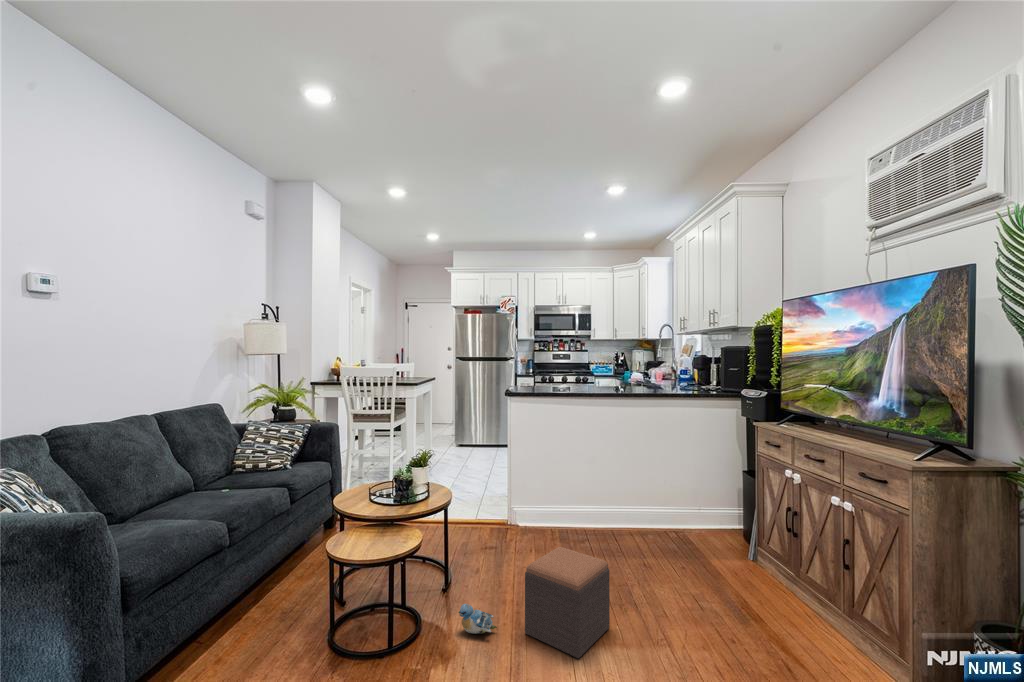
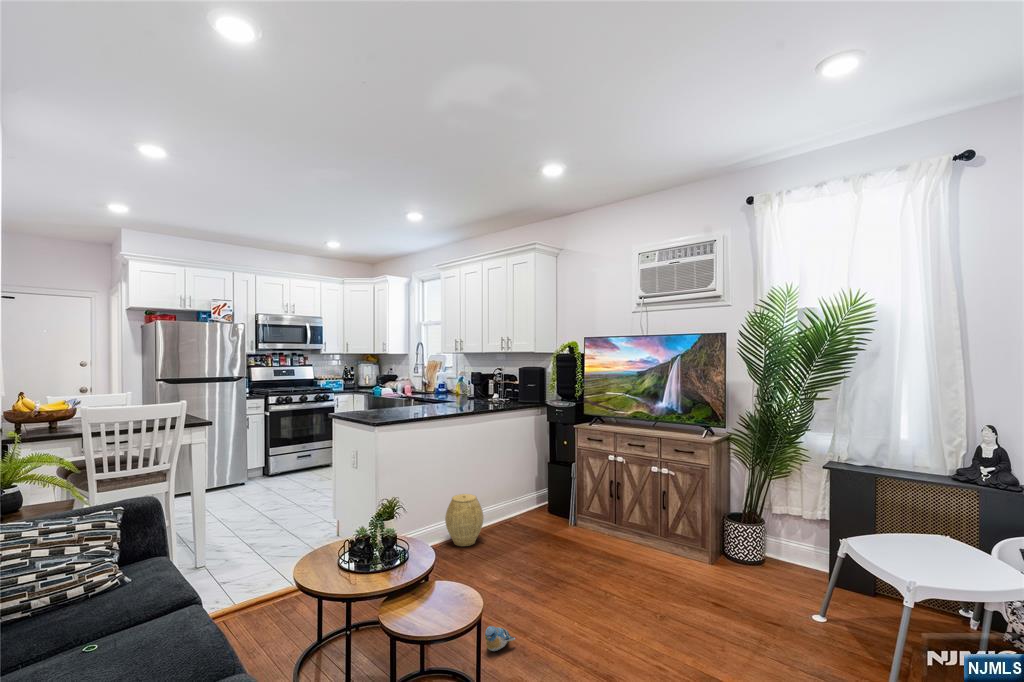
woven basket: none [580,483,623,541] -> present [445,494,484,546]
footstool: present [525,547,610,658] -> none [517,547,579,629]

